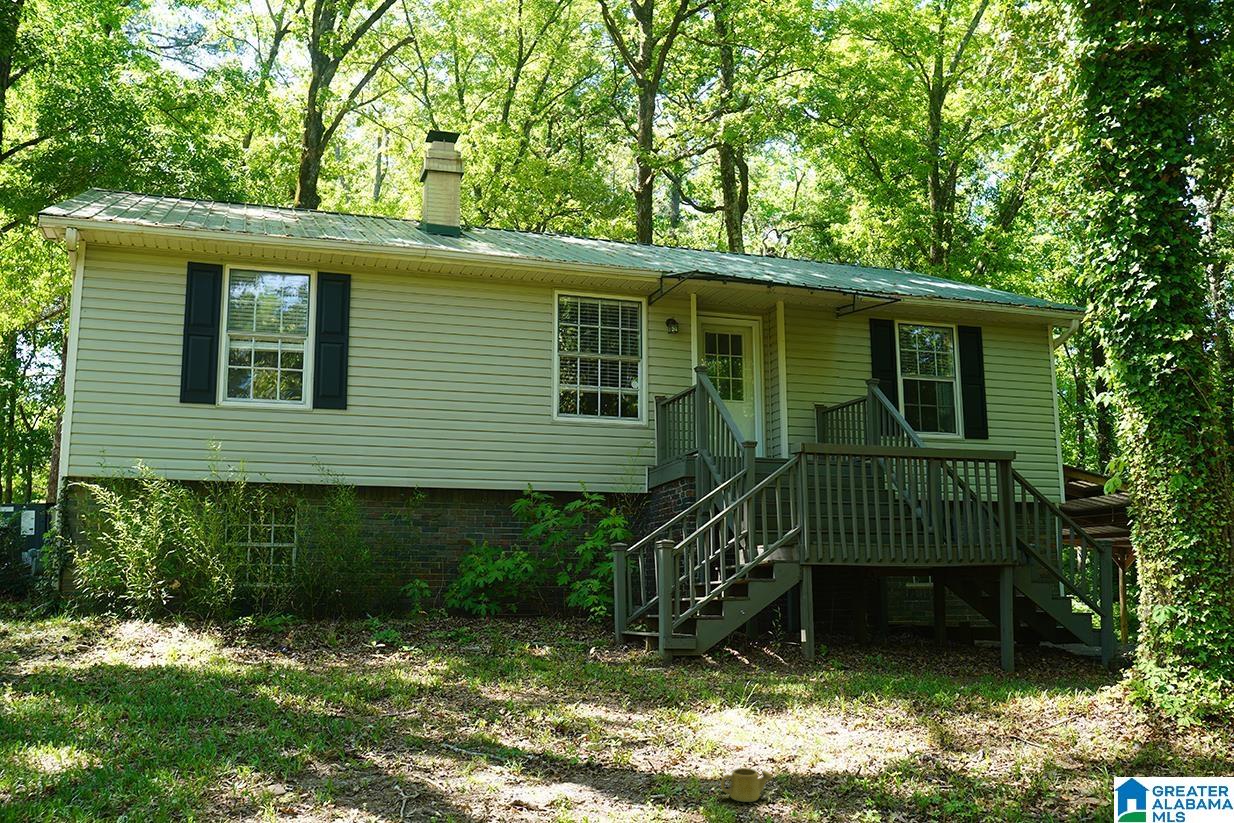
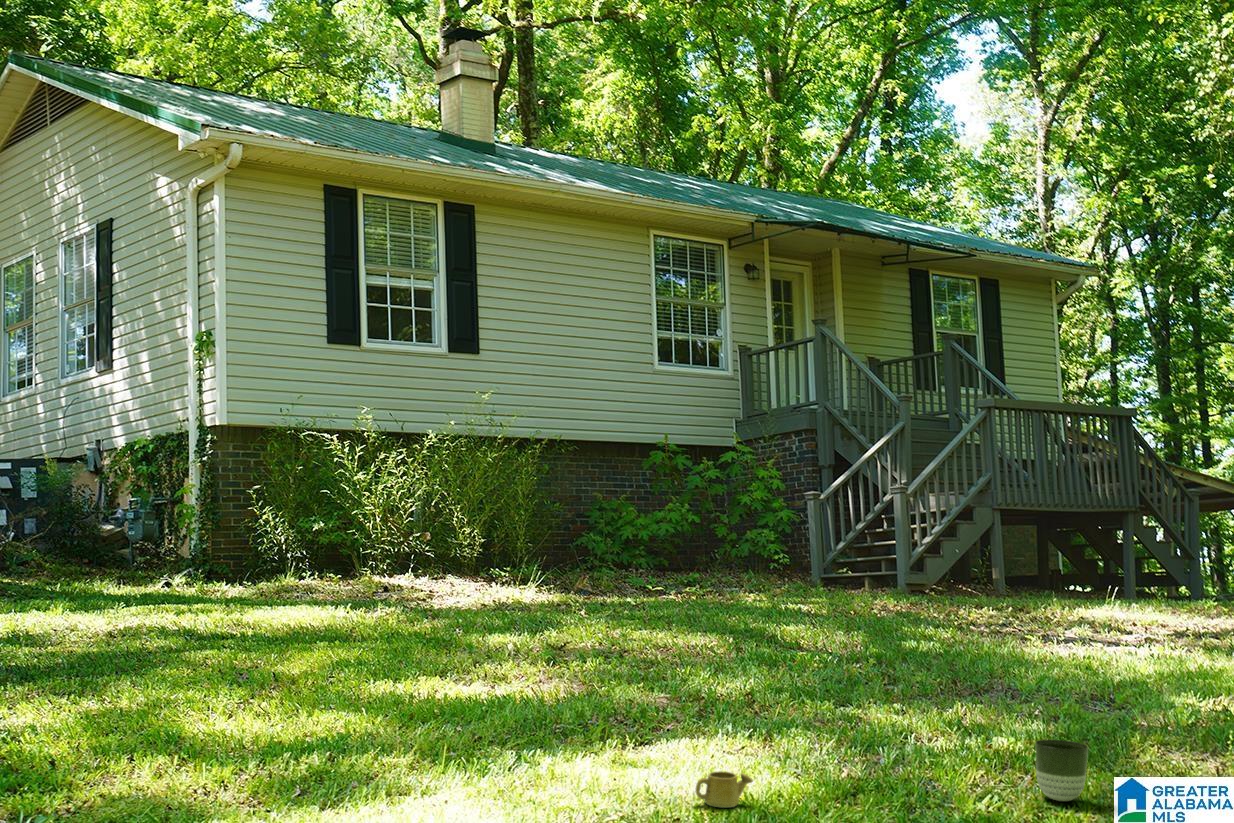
planter: none [1037,742,1087,800] -> present [1035,739,1088,801]

